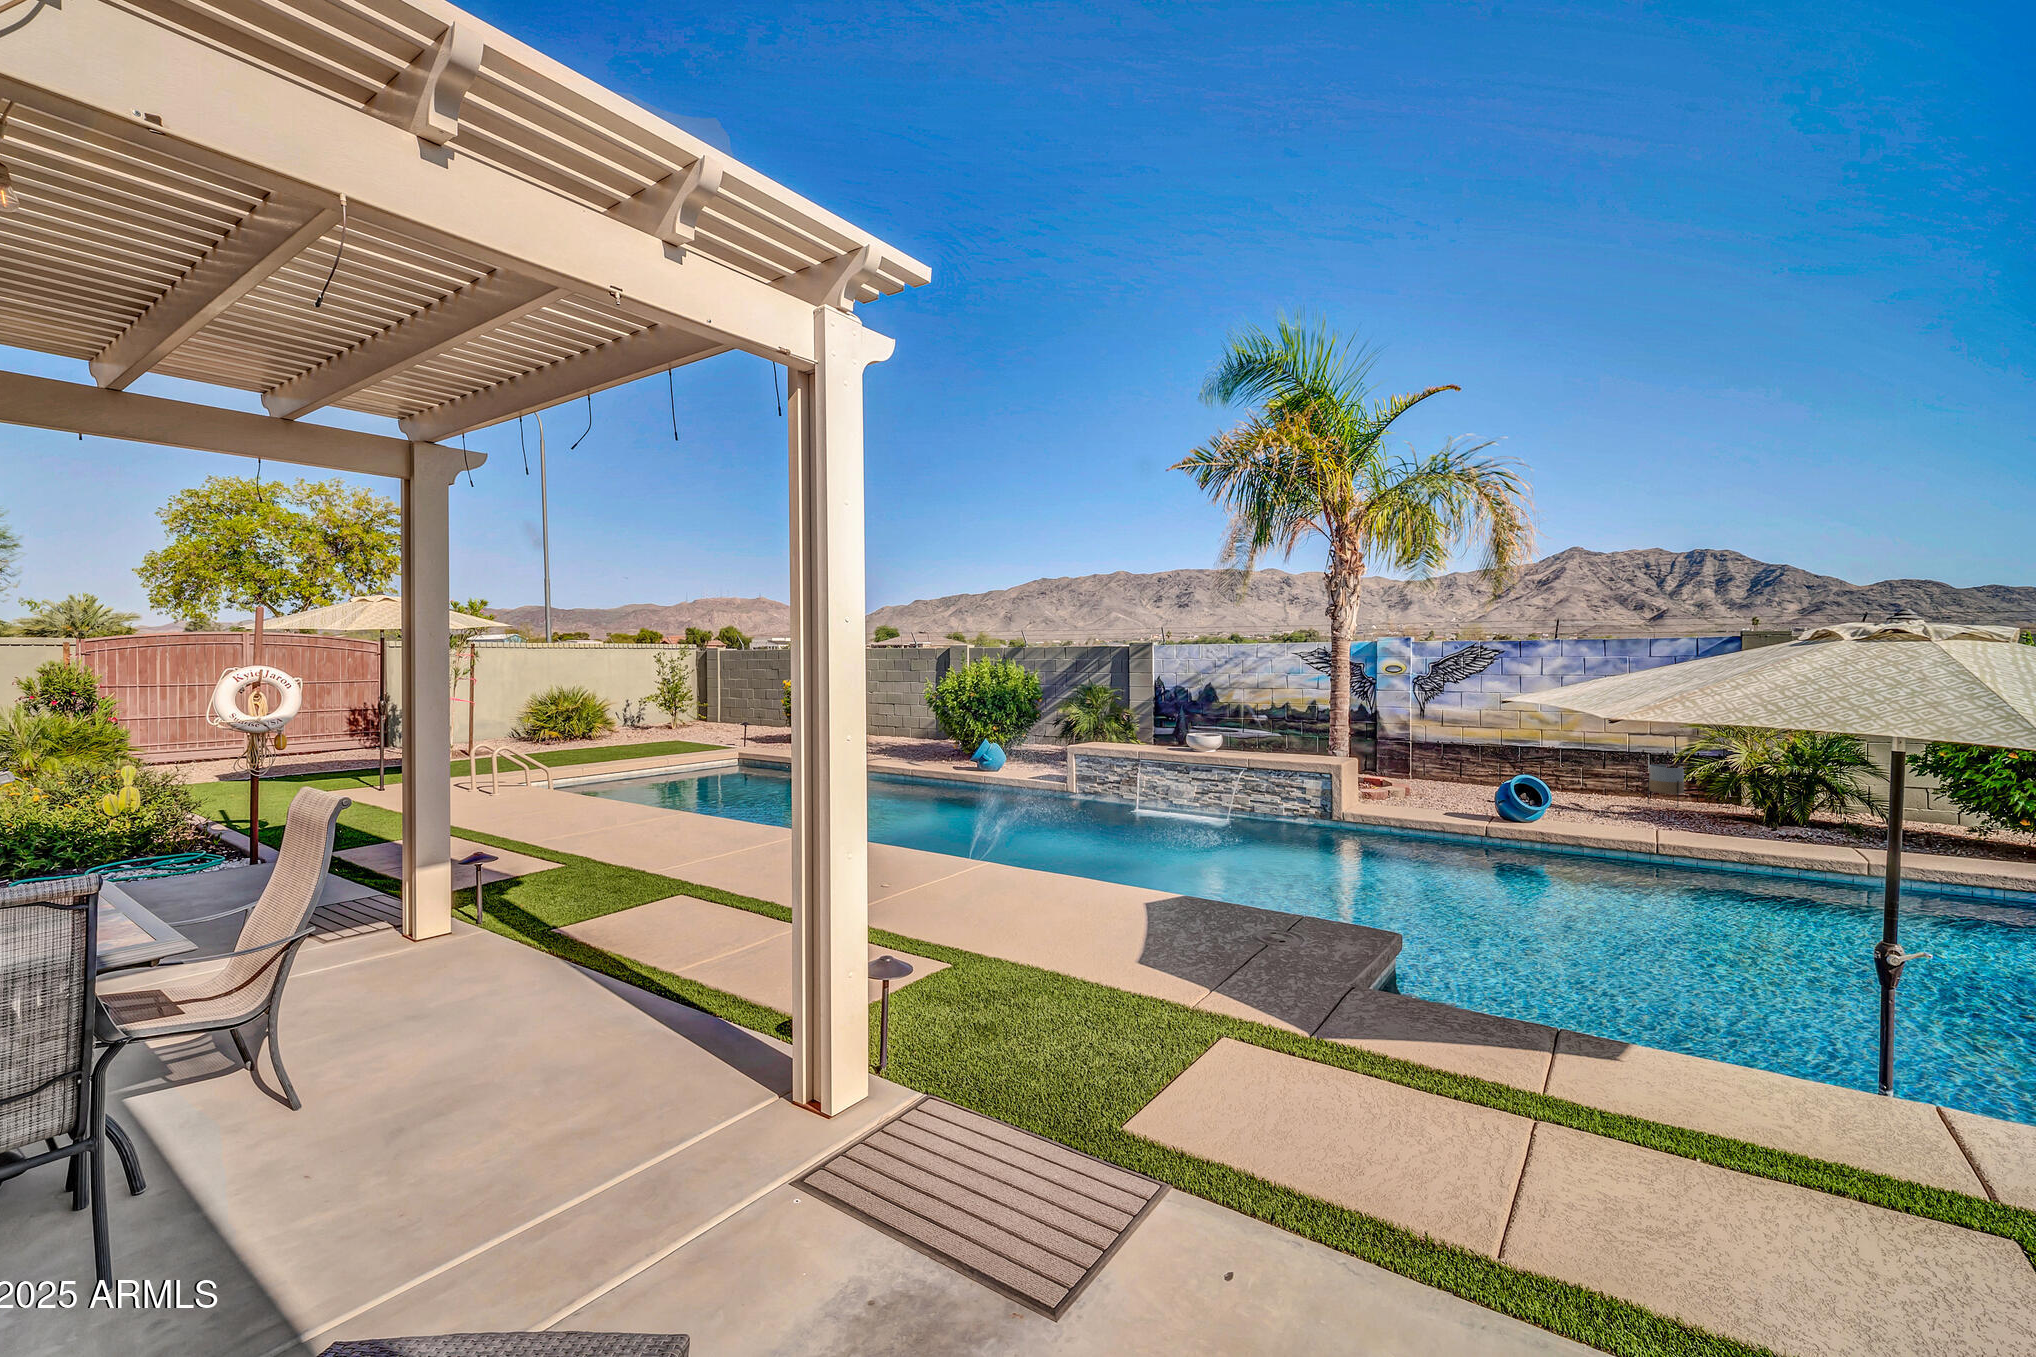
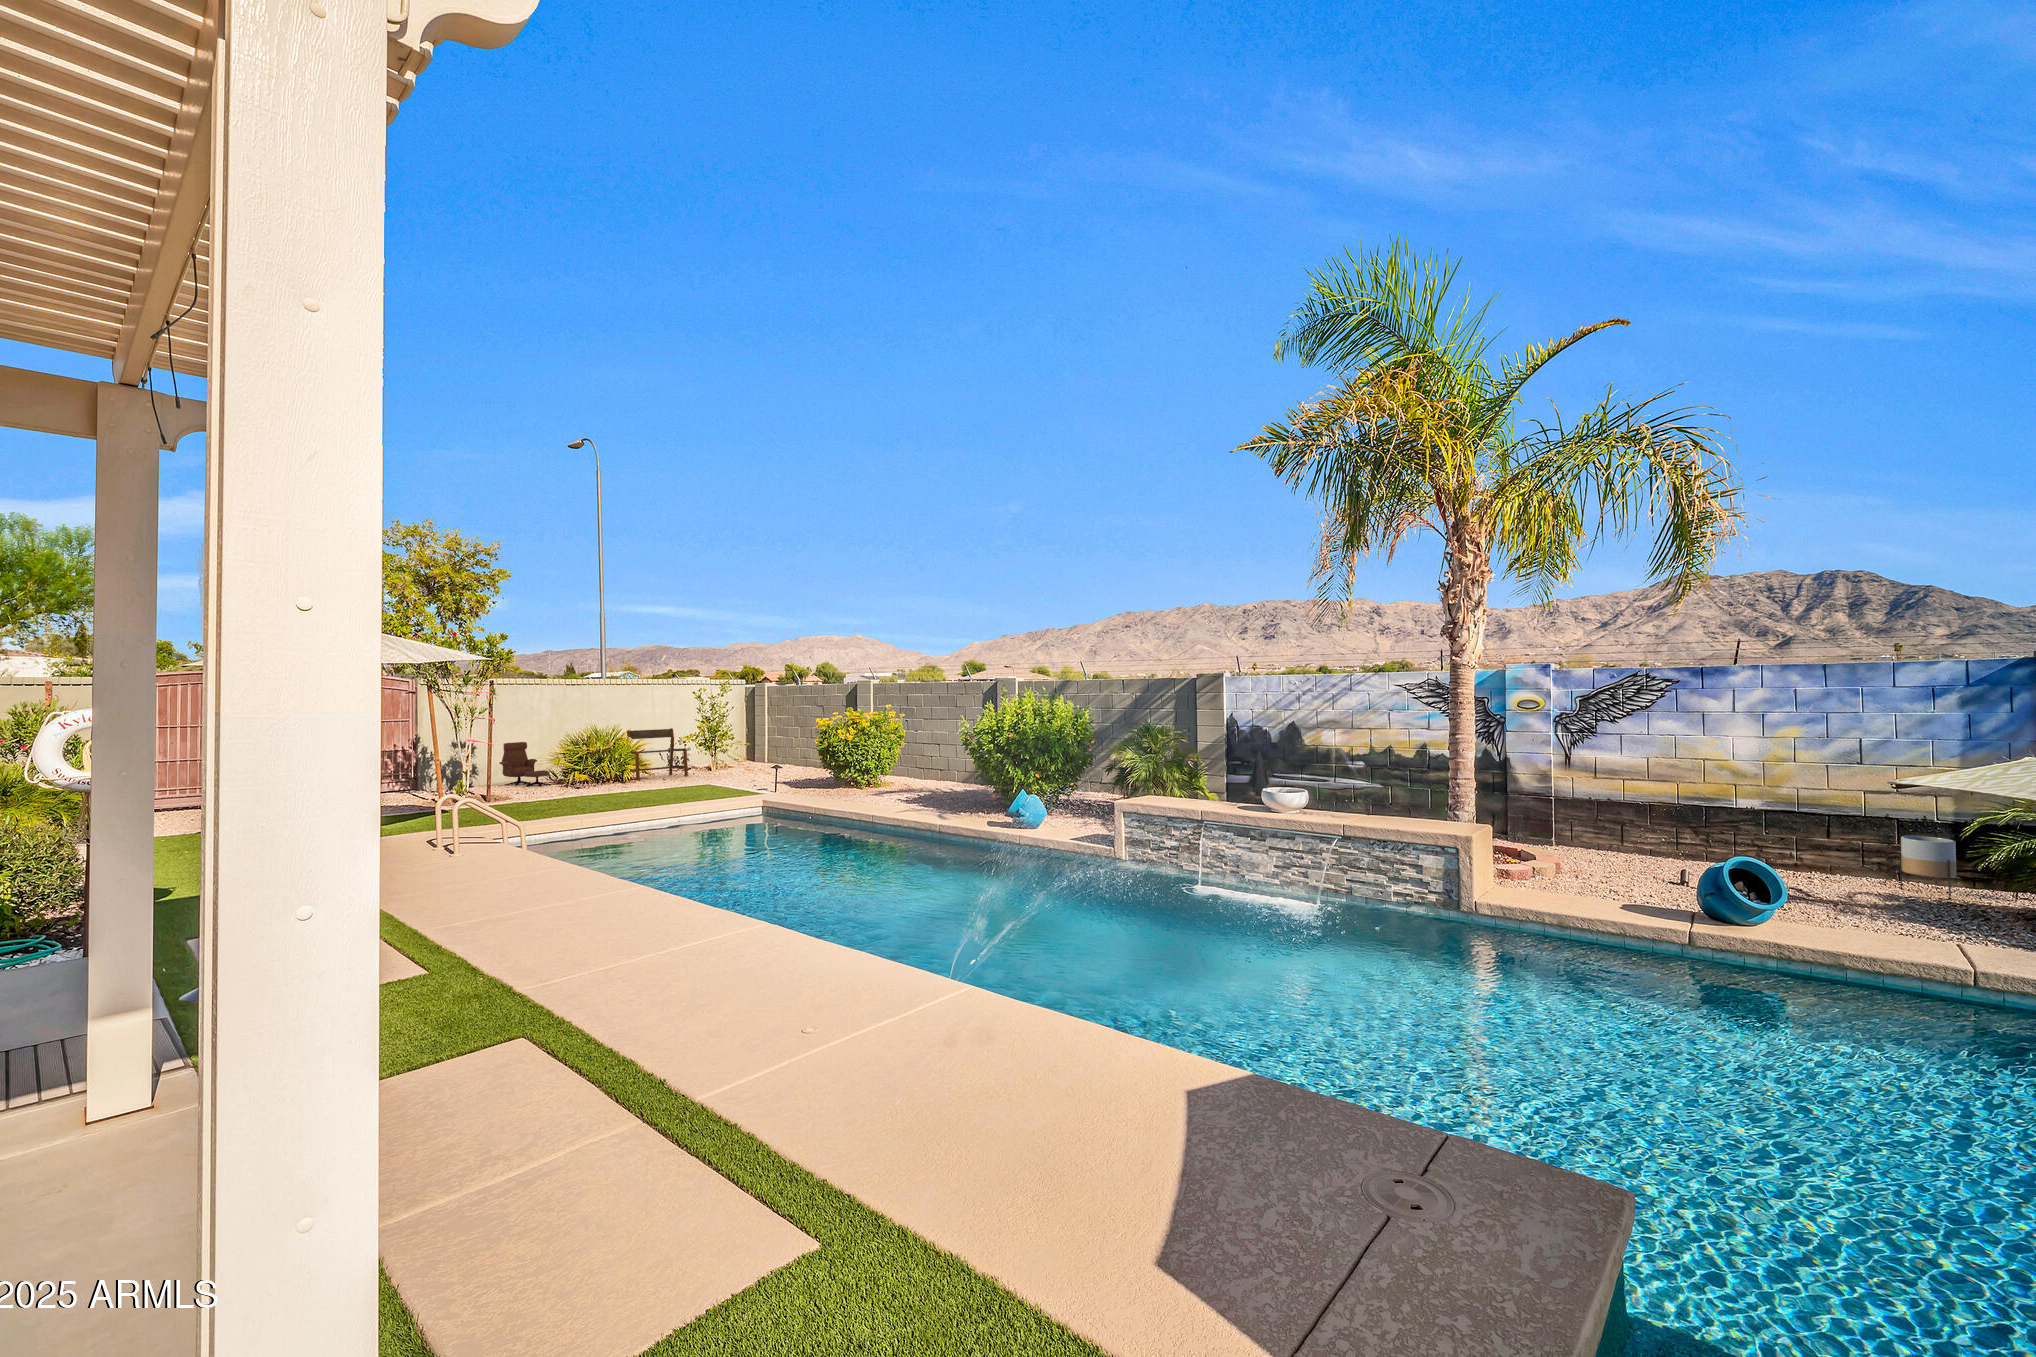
bench: none [596,689,656,738] -> present [627,728,688,780]
lounge chair: none [478,701,528,743] -> present [499,742,550,787]

